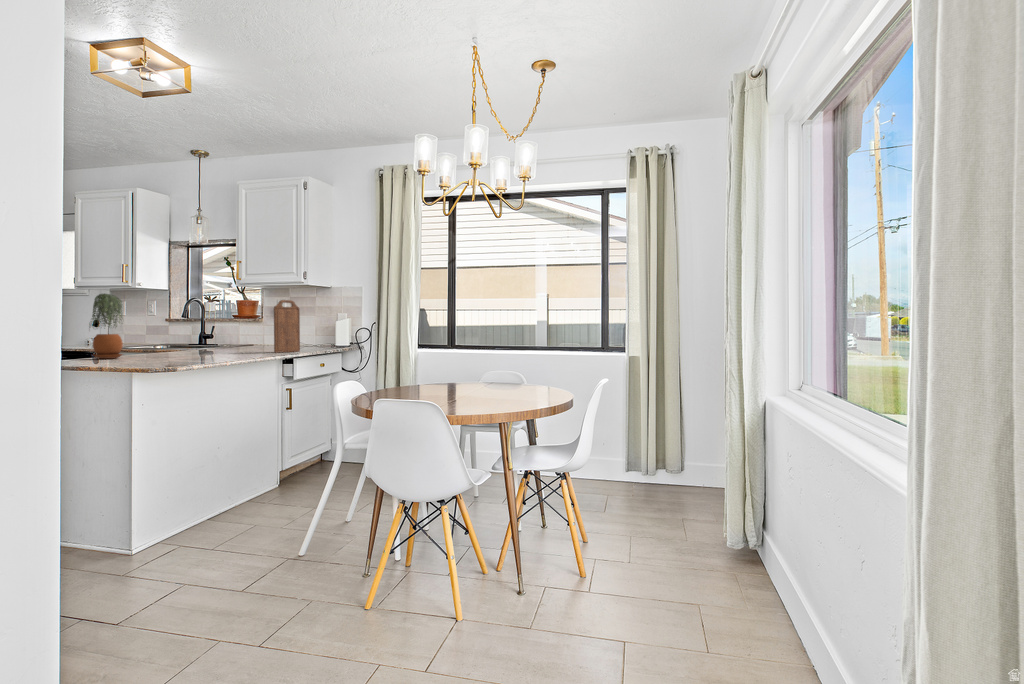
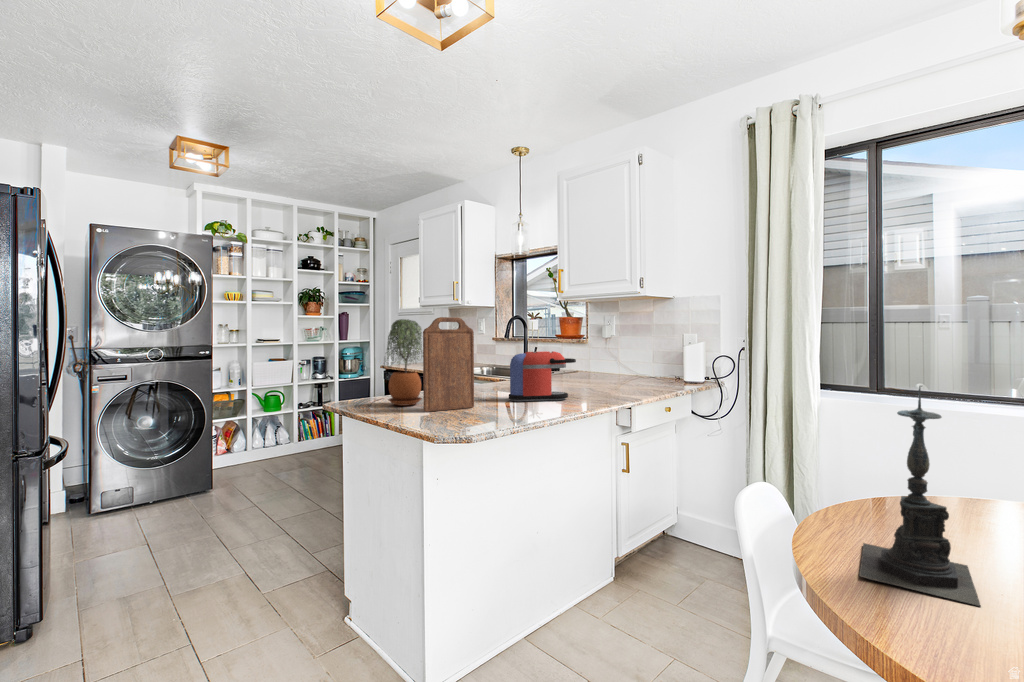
cutting board: present [274,300,300,353] -> present [423,317,474,412]
coffee maker: none [197,321,250,356] -> present [509,351,576,402]
candle holder: none [369,322,413,397] -> present [859,386,980,606]

